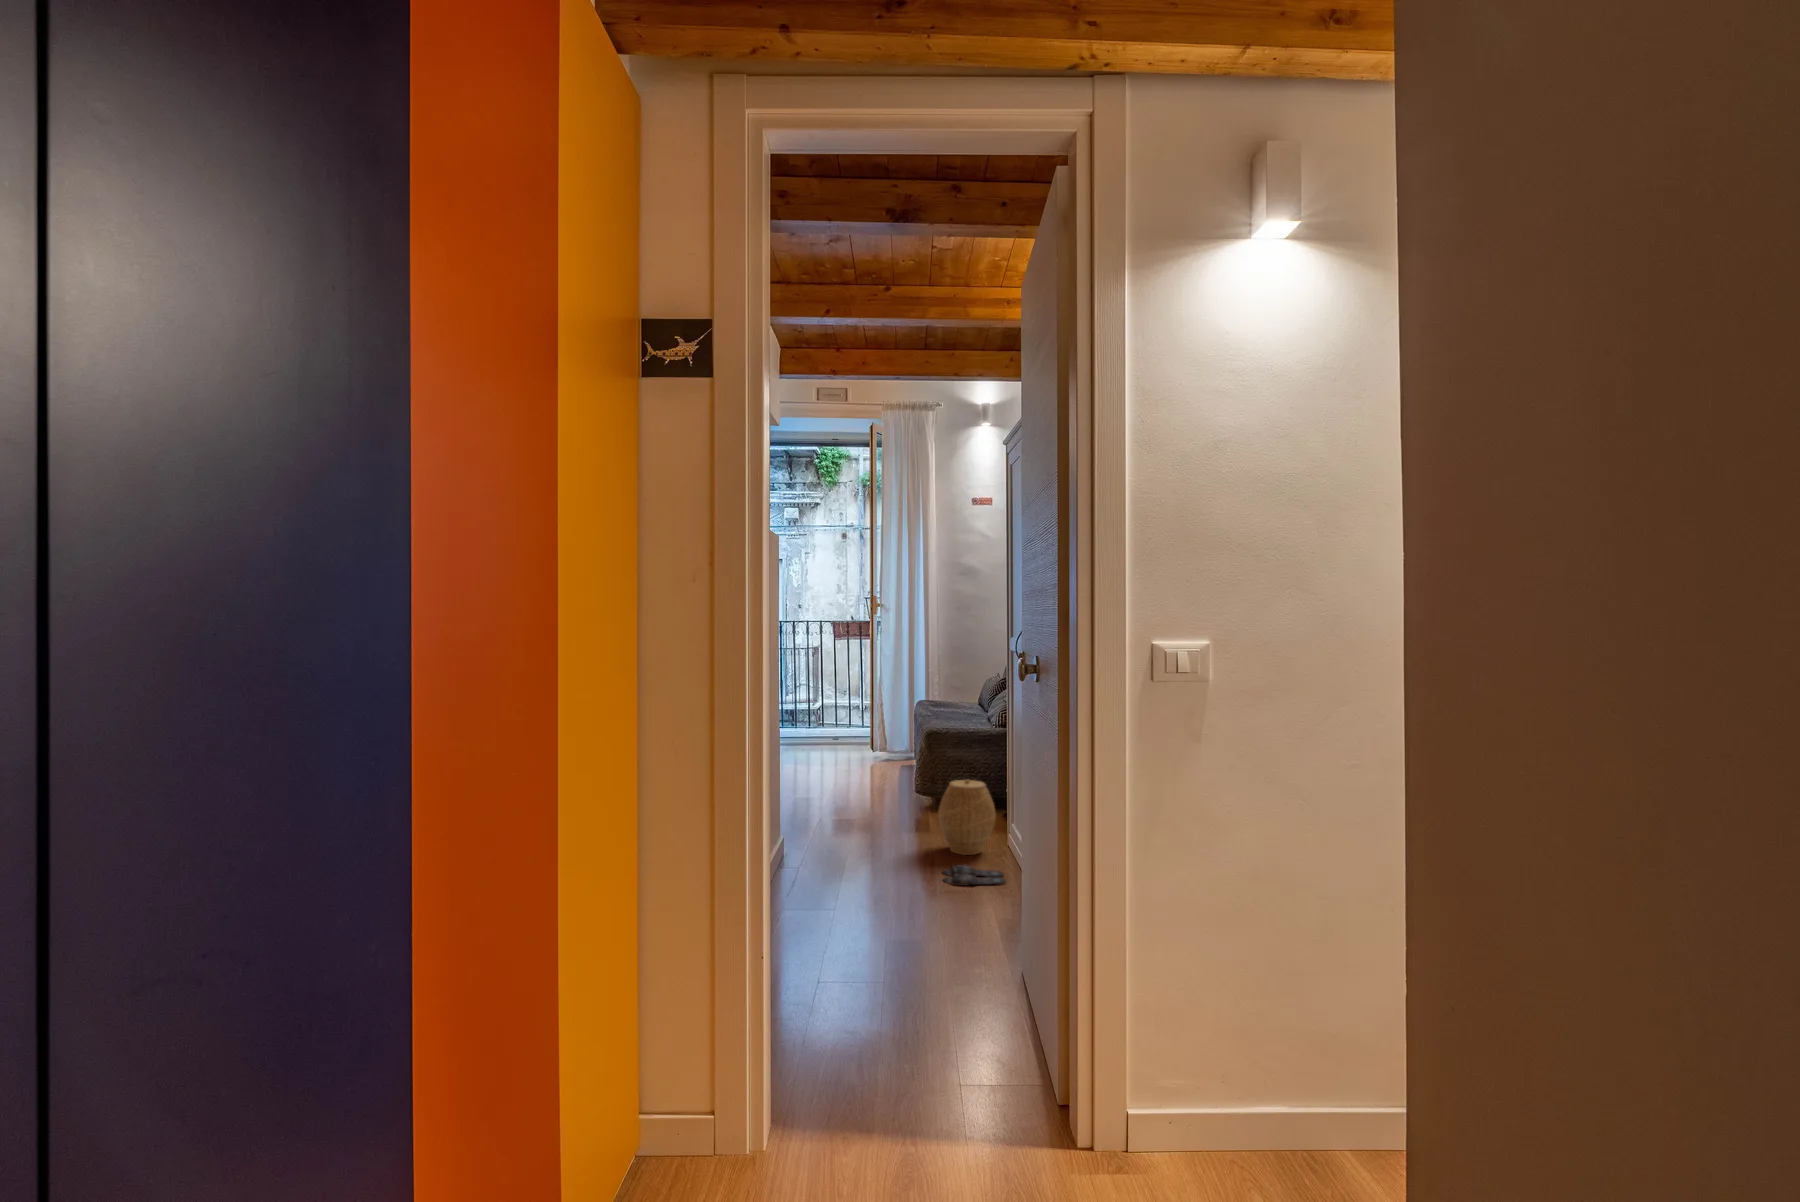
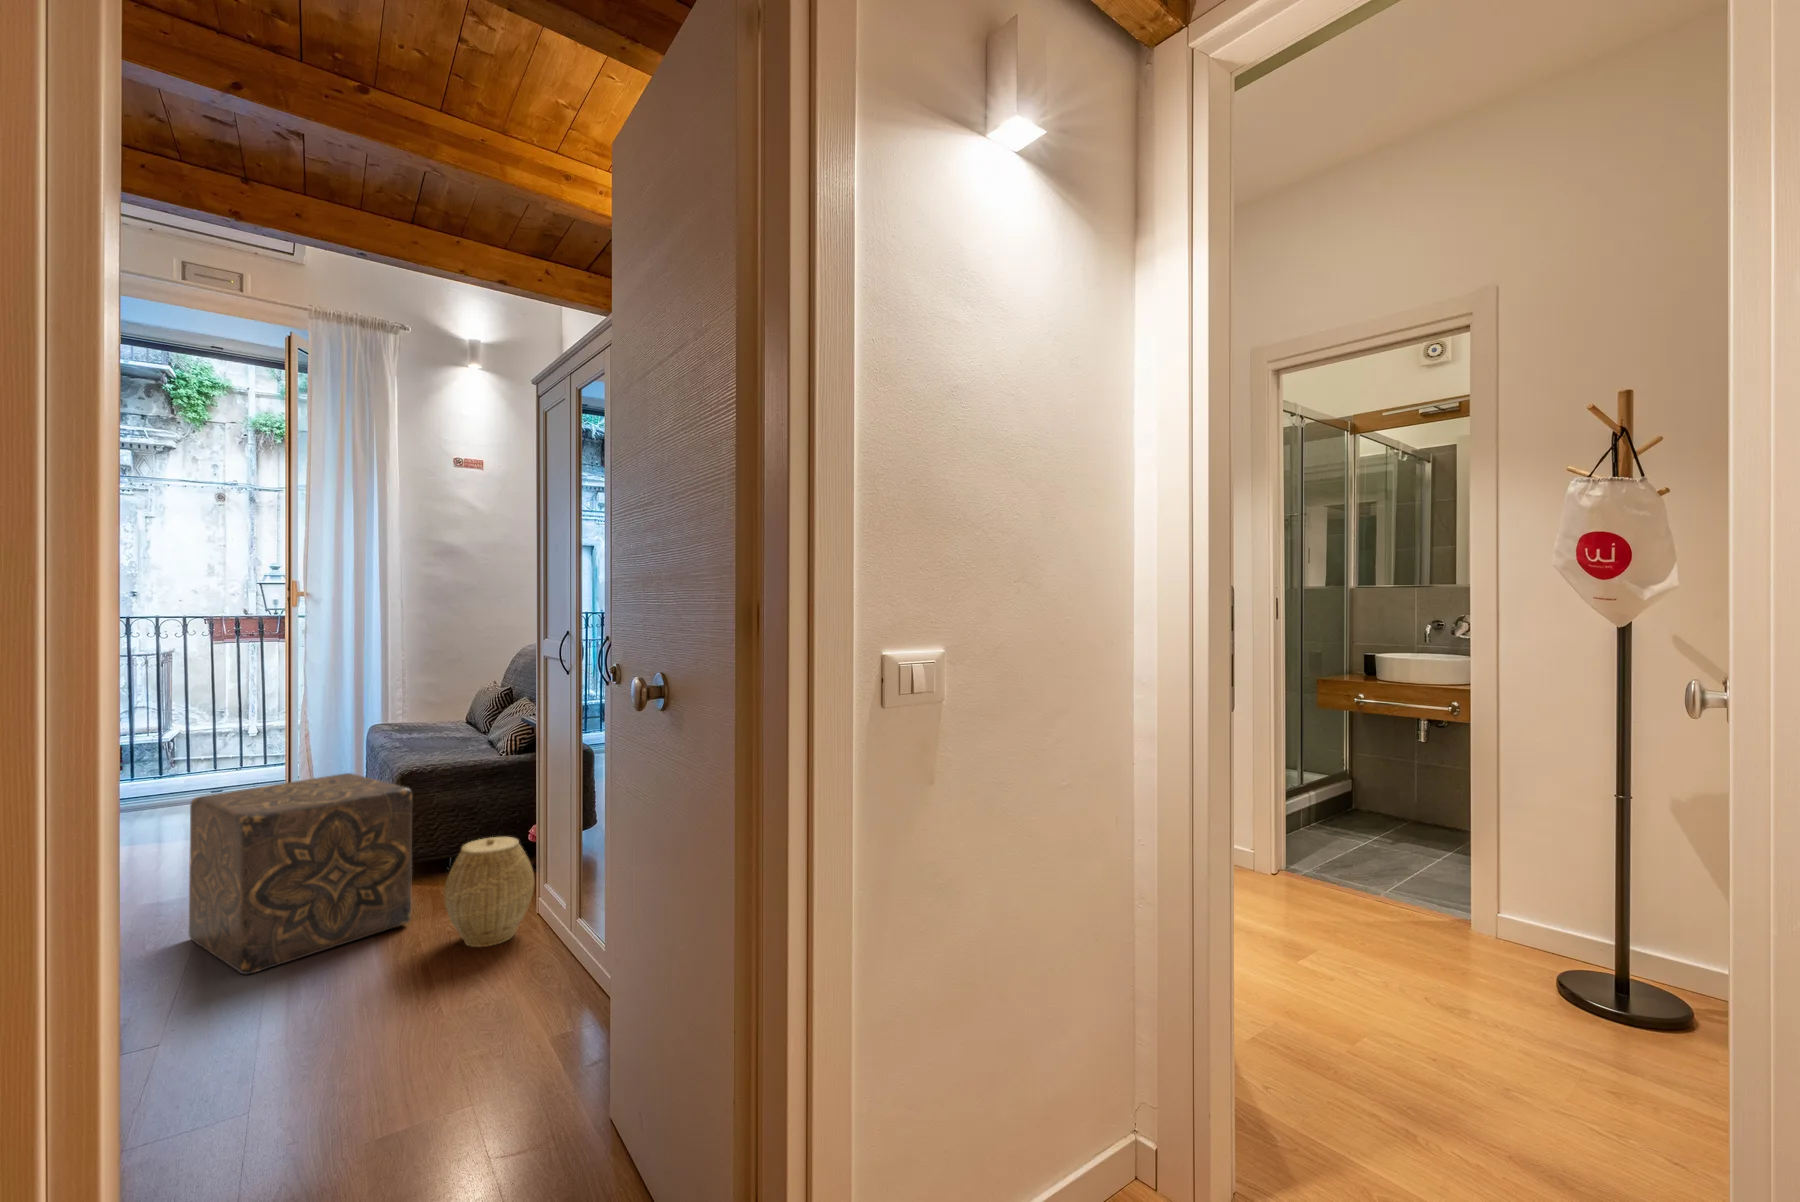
ottoman: none [812,726,925,838] -> present [189,773,412,974]
slippers: present [942,865,1006,885] -> none [465,961,571,1008]

